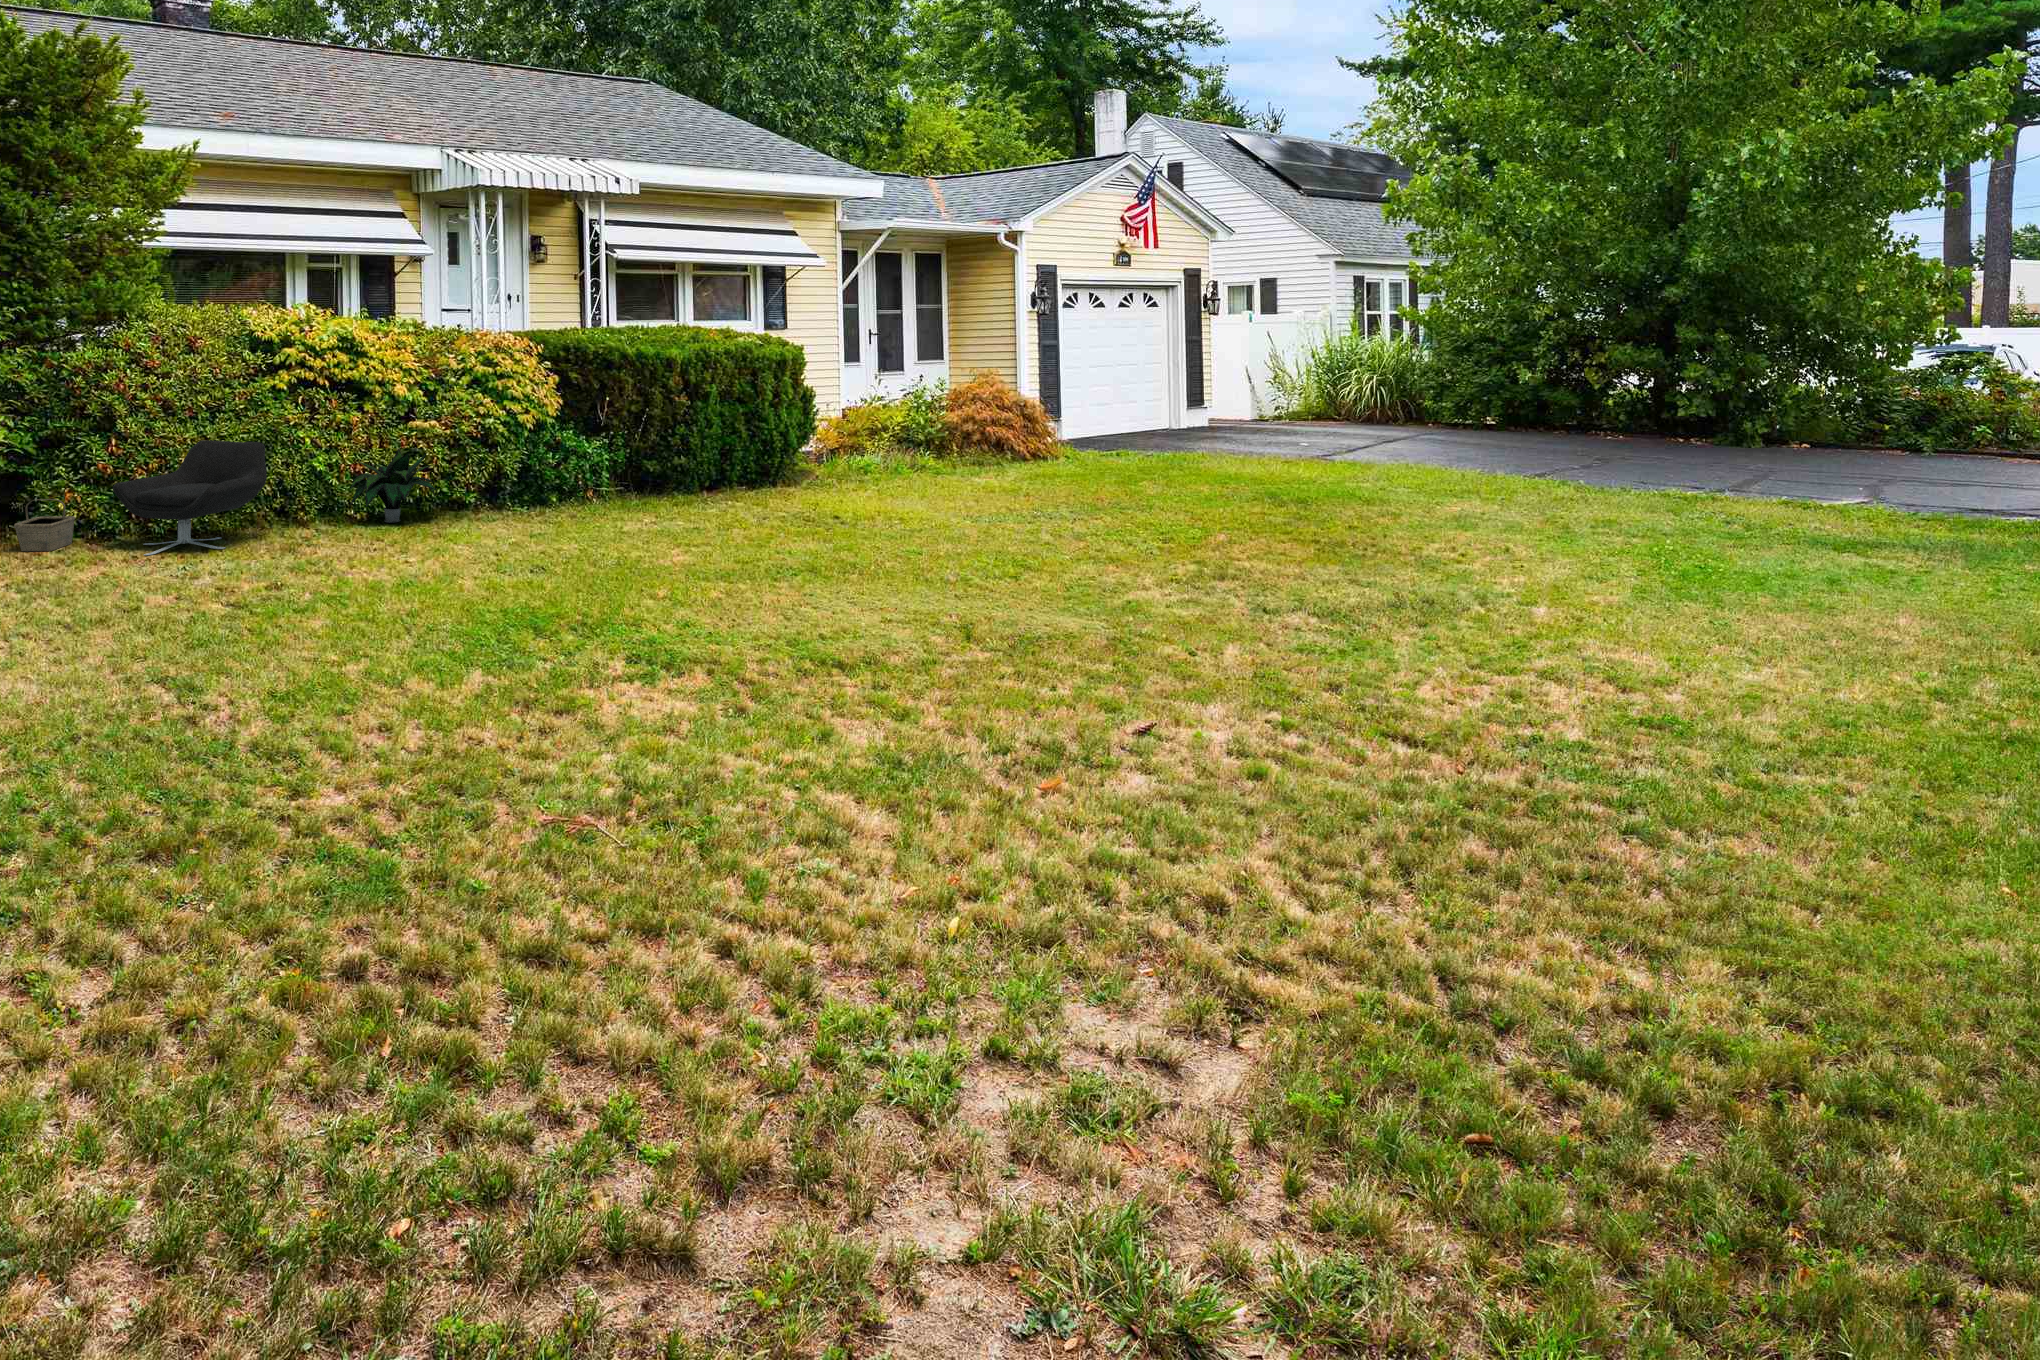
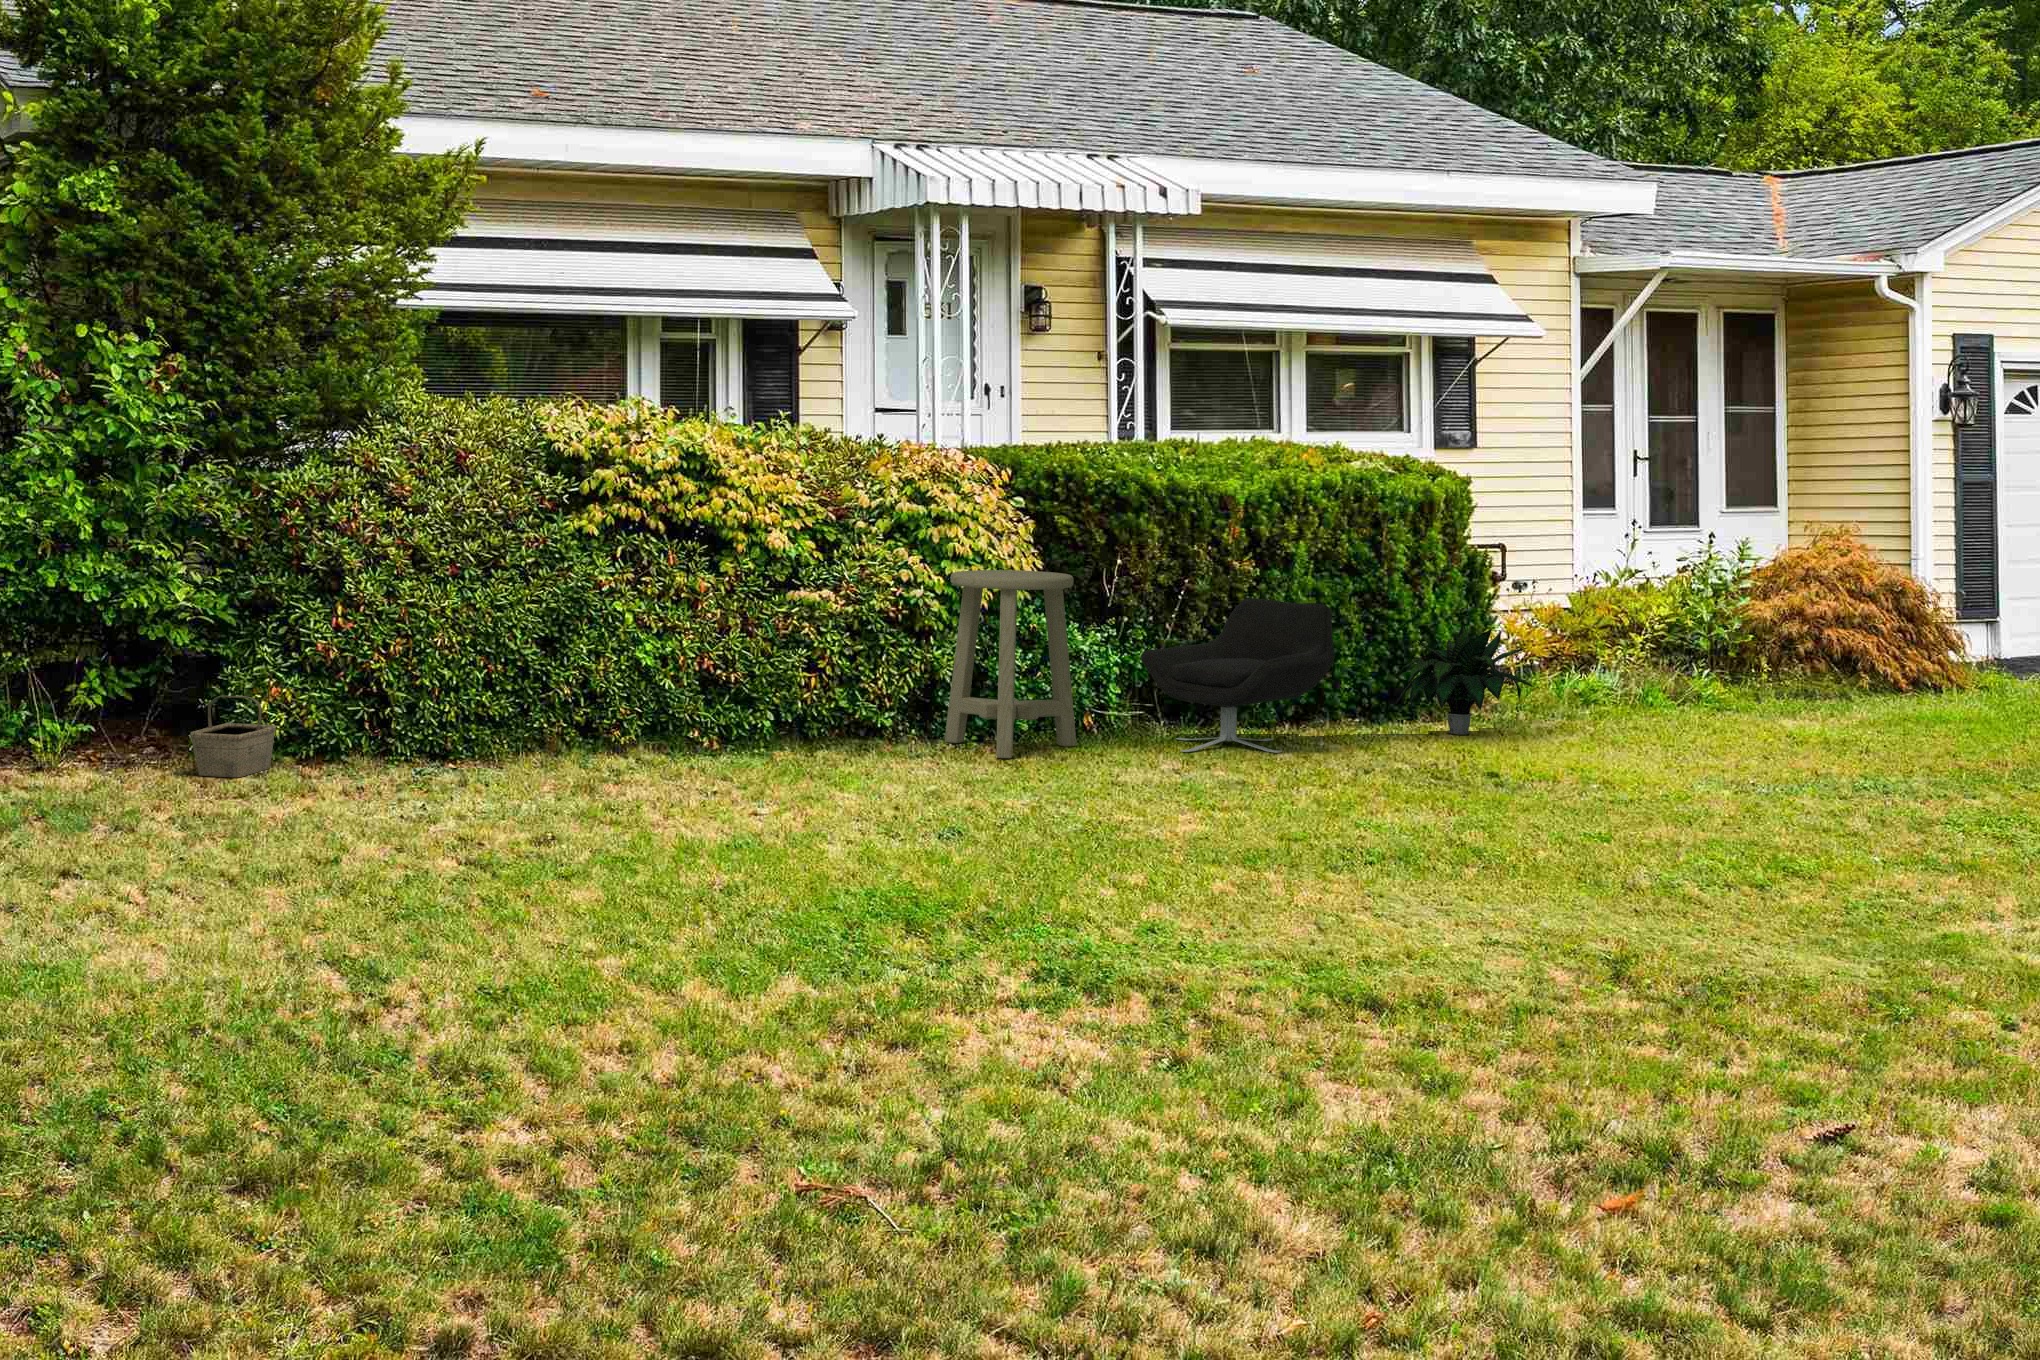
stool: none [506,404,584,510] -> present [945,570,1076,758]
lounge chair: present [113,440,267,555] -> present [1141,598,1334,753]
potted plant: present [350,449,436,523] -> present [1394,624,1534,735]

